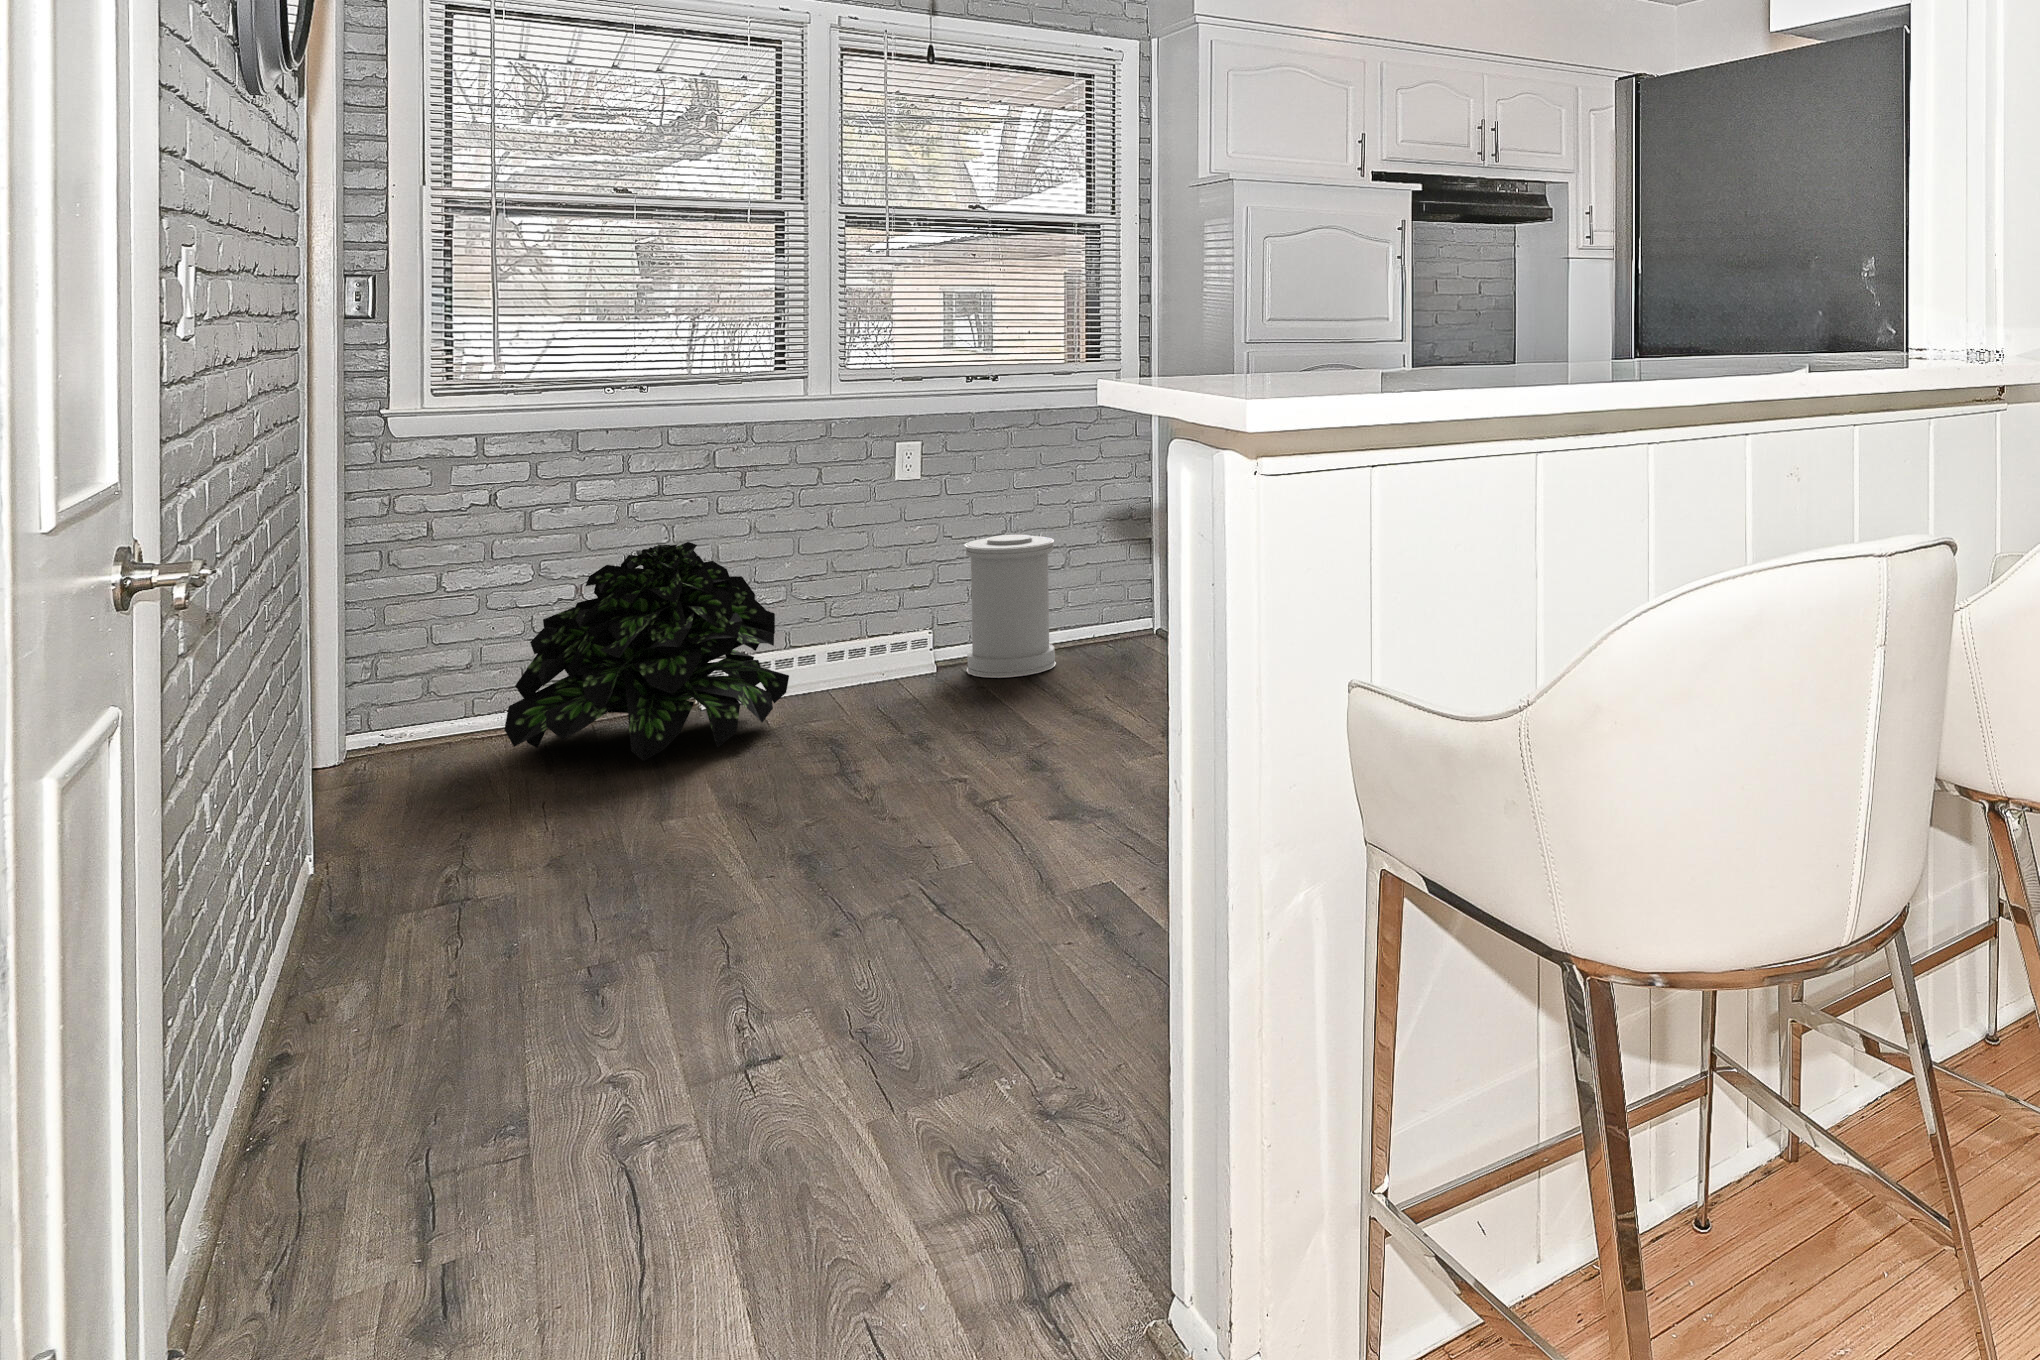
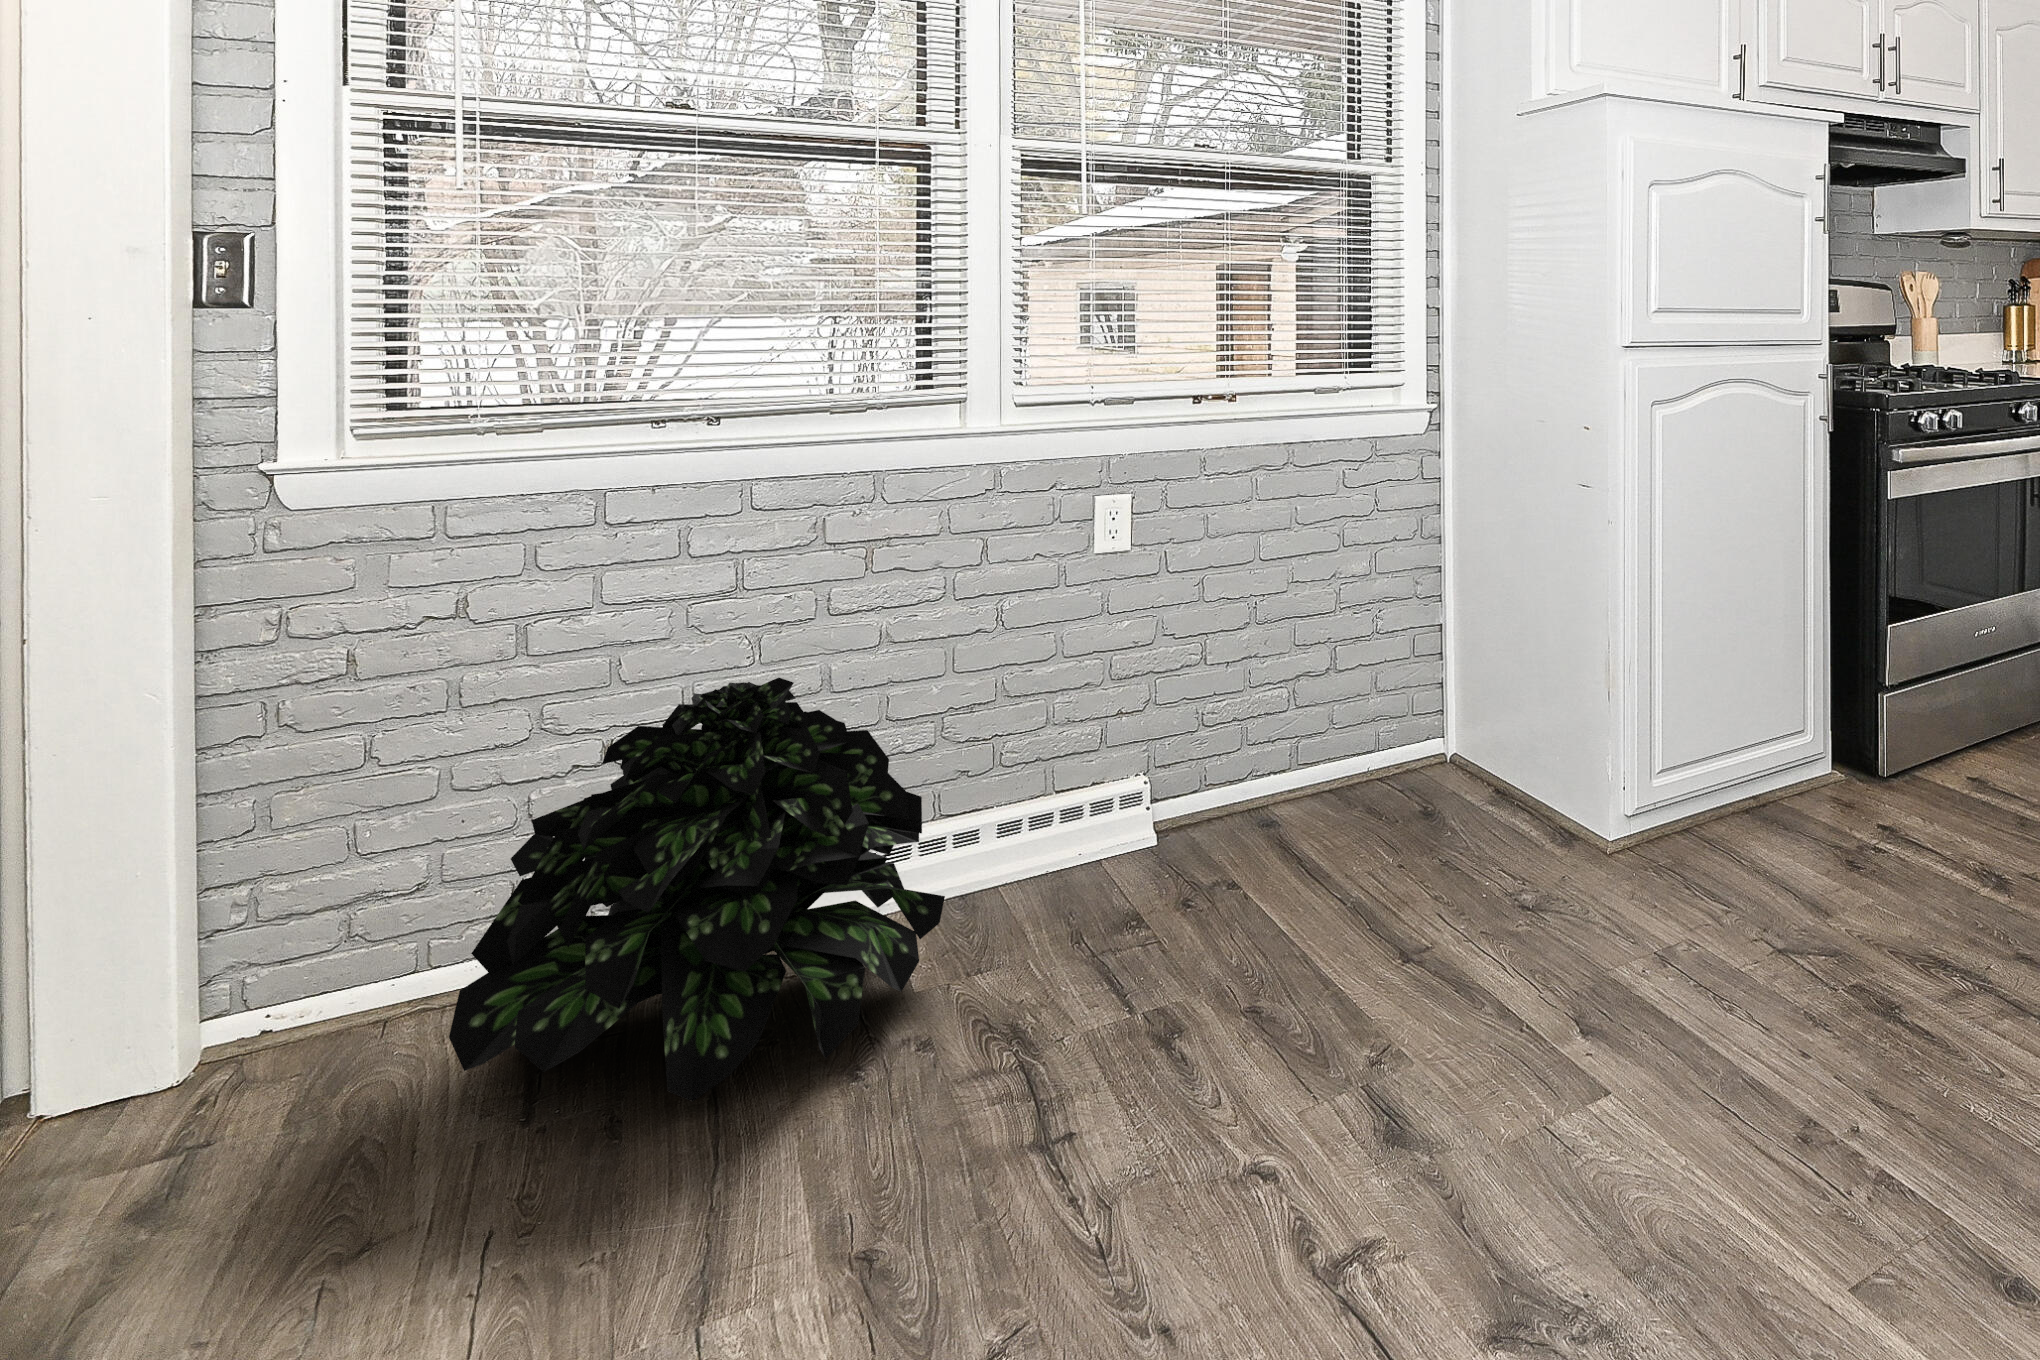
trash can: present [965,535,1056,678] -> none [1196,631,1329,858]

